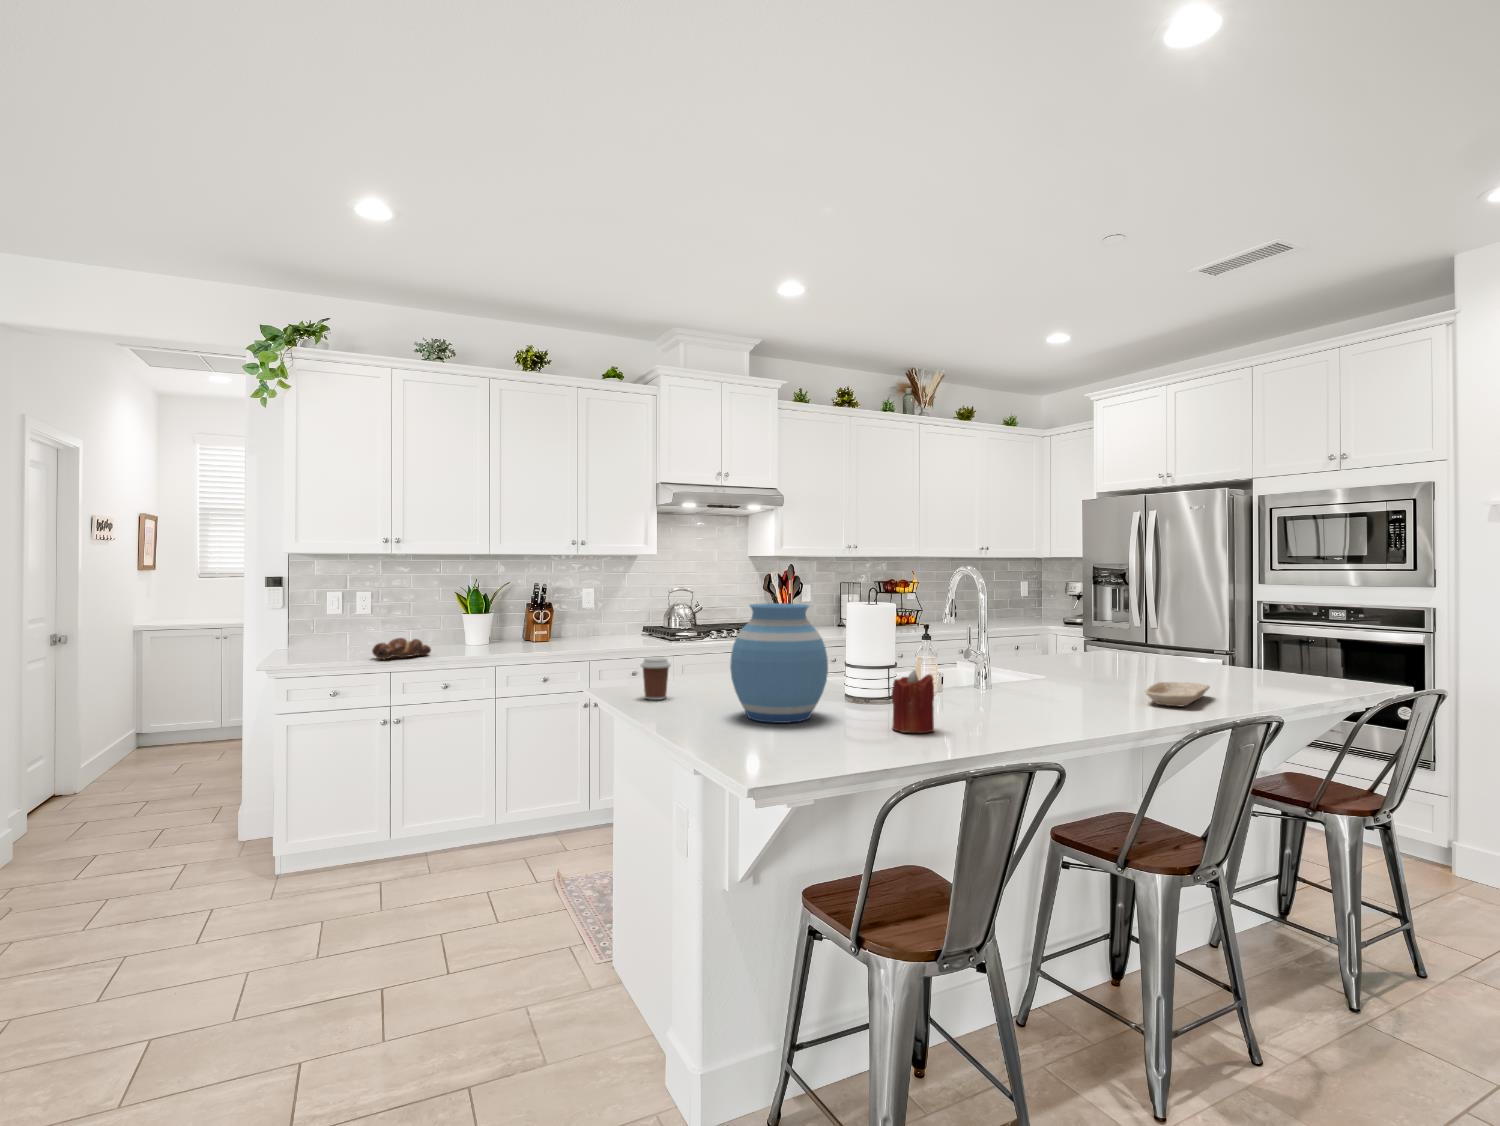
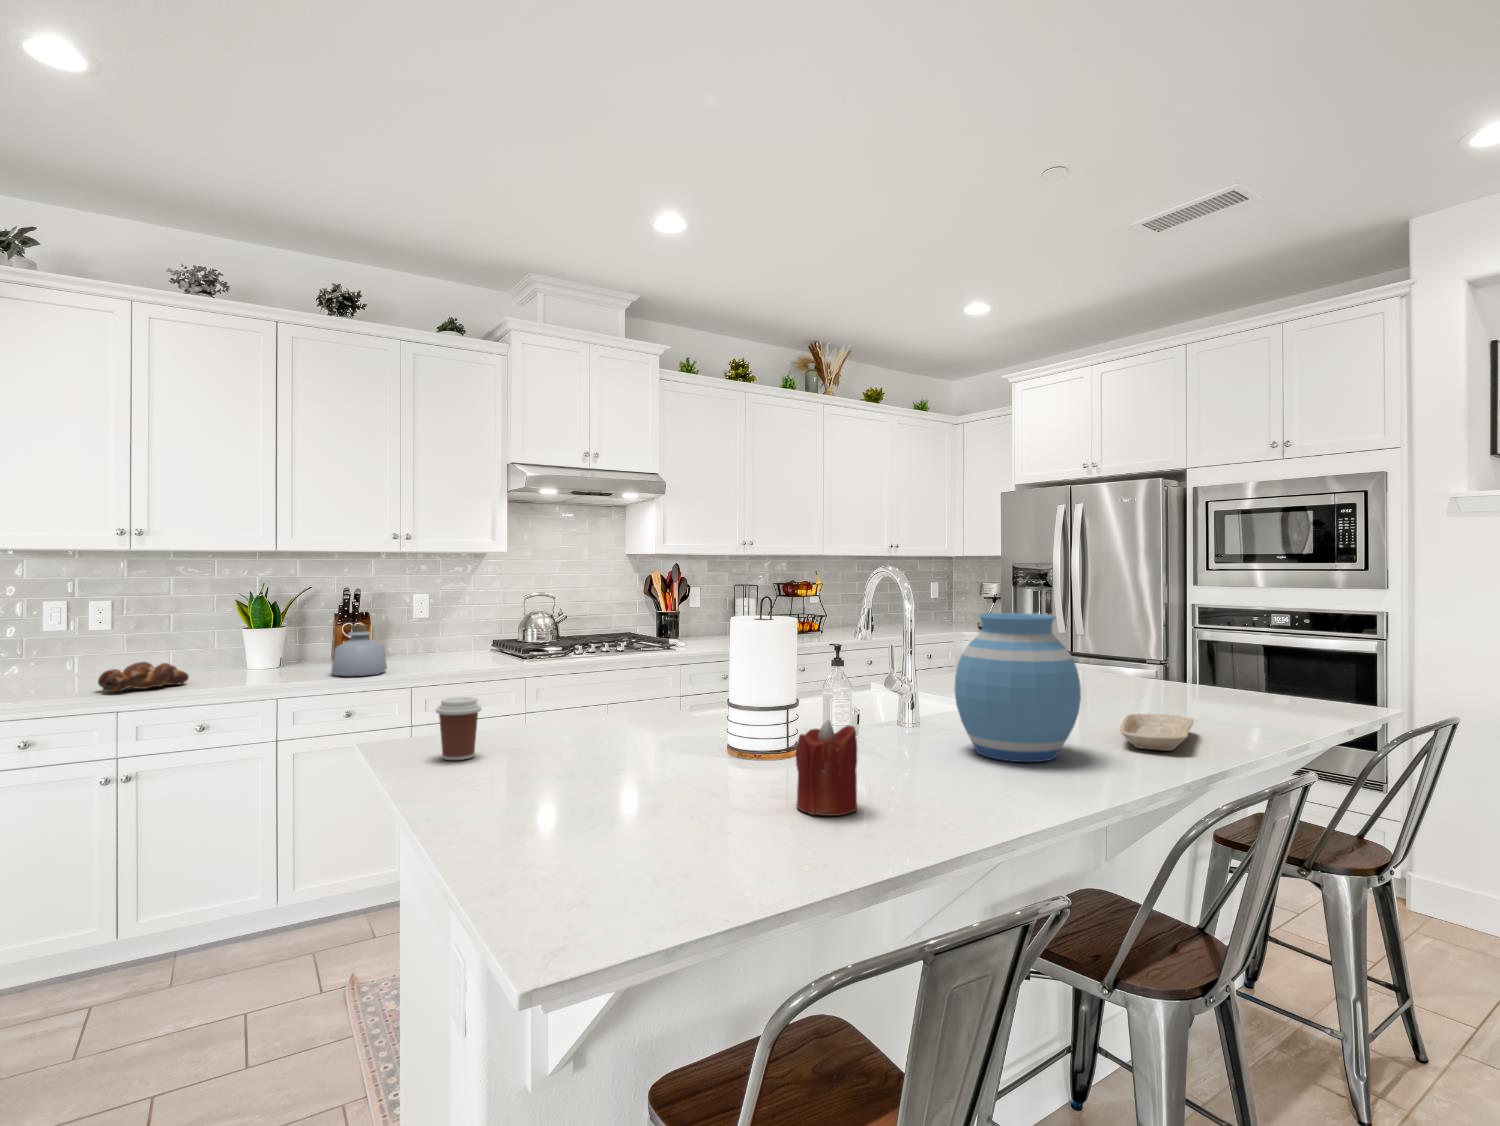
vase: present [730,603,828,723] -> present [955,613,1081,762]
bottle: none [530,612,571,652] -> present [332,625,387,676]

